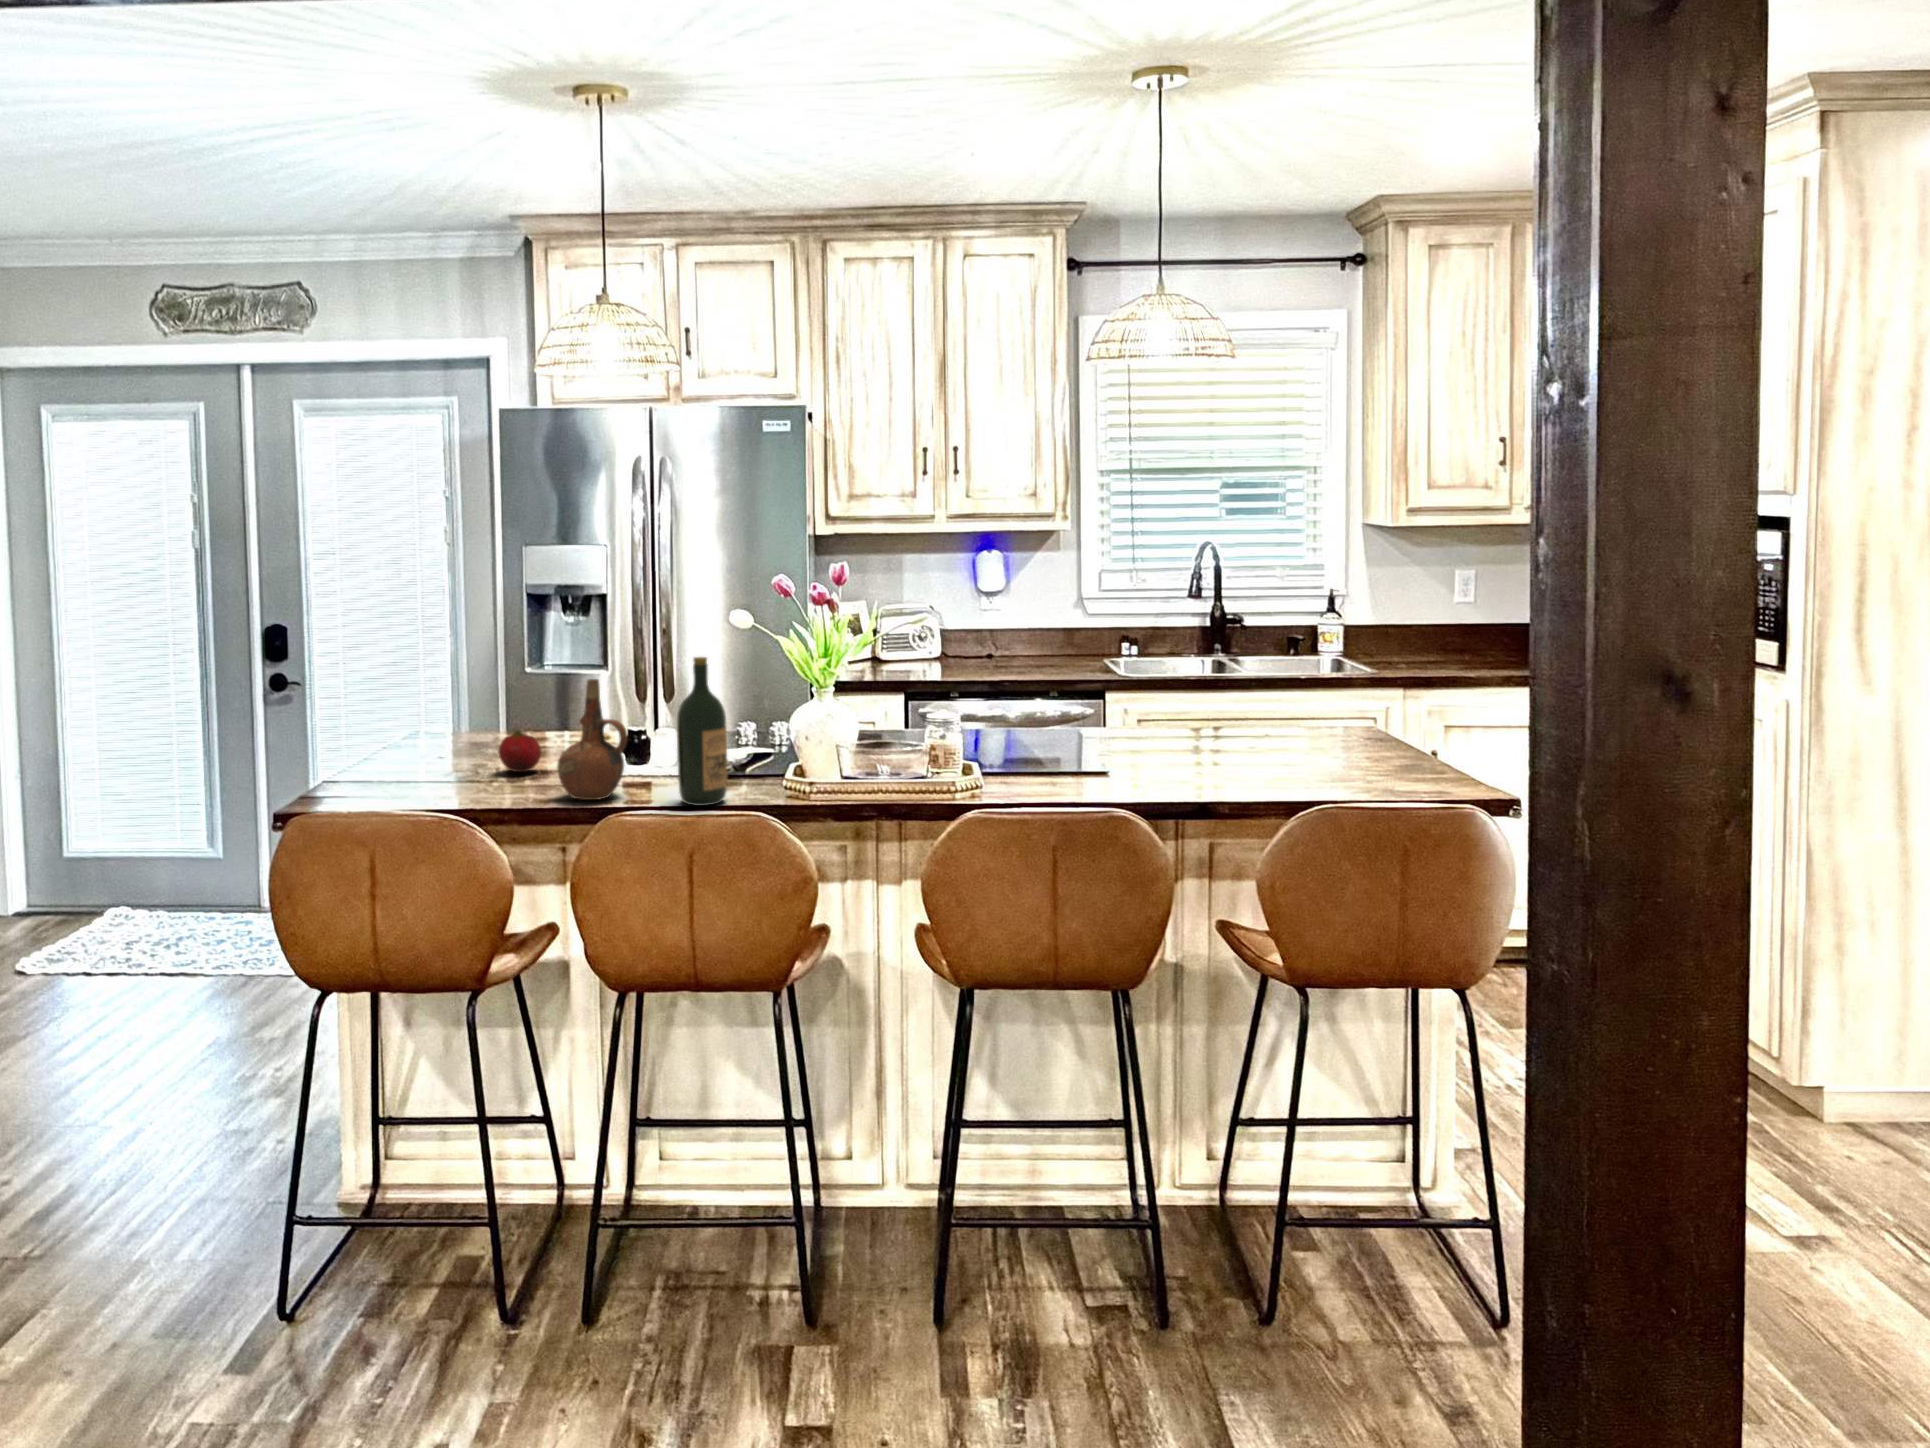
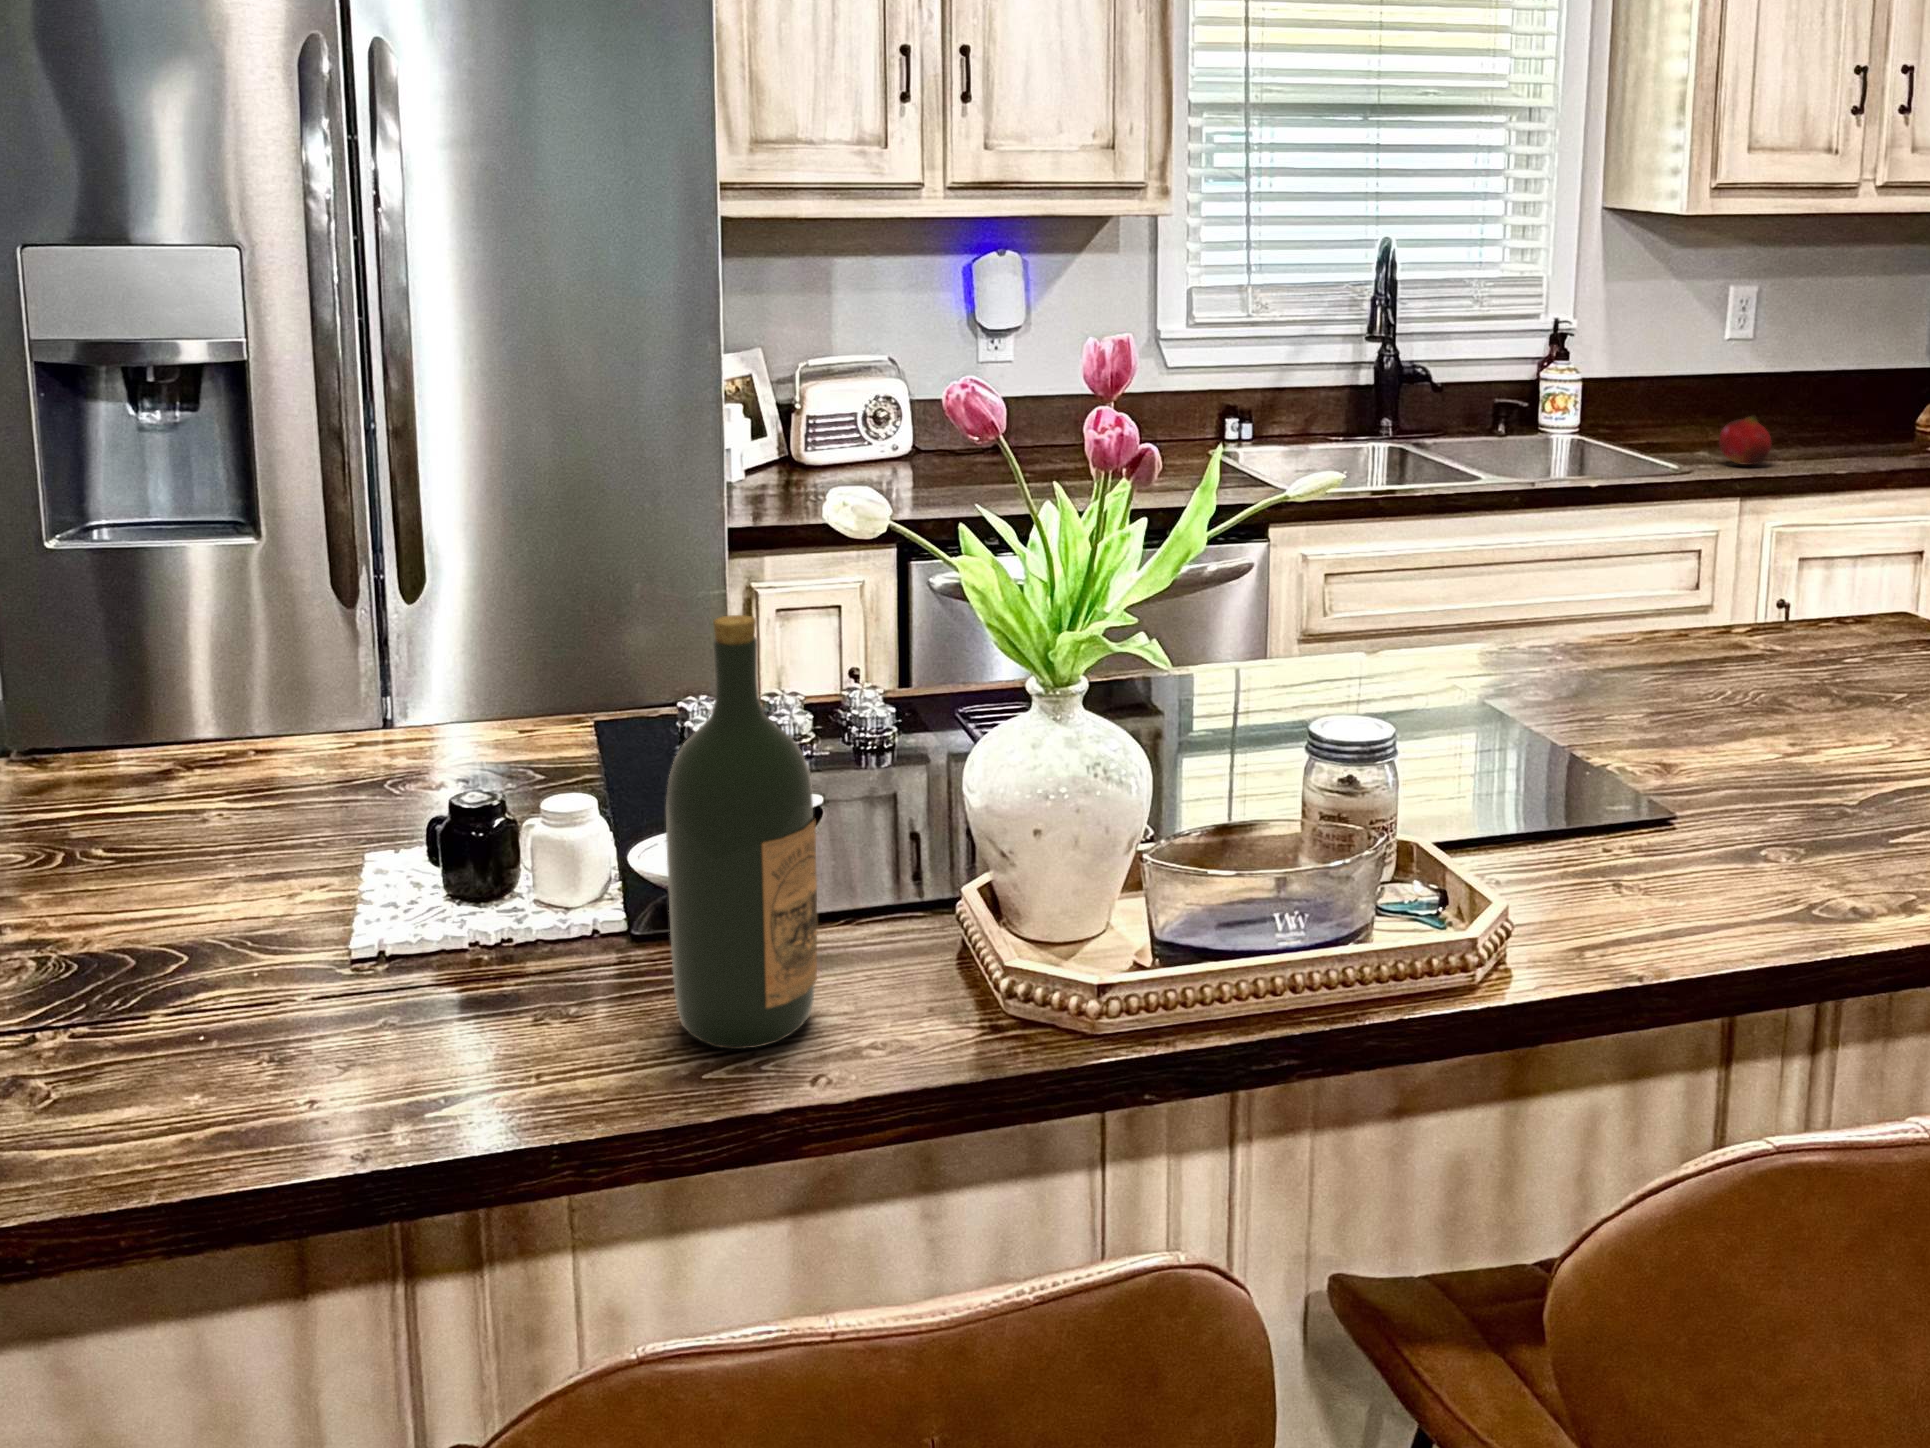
ceramic pitcher: present [557,679,628,800] -> none [273,691,495,1061]
fruit: present [498,731,541,772] -> present [1719,416,1771,465]

